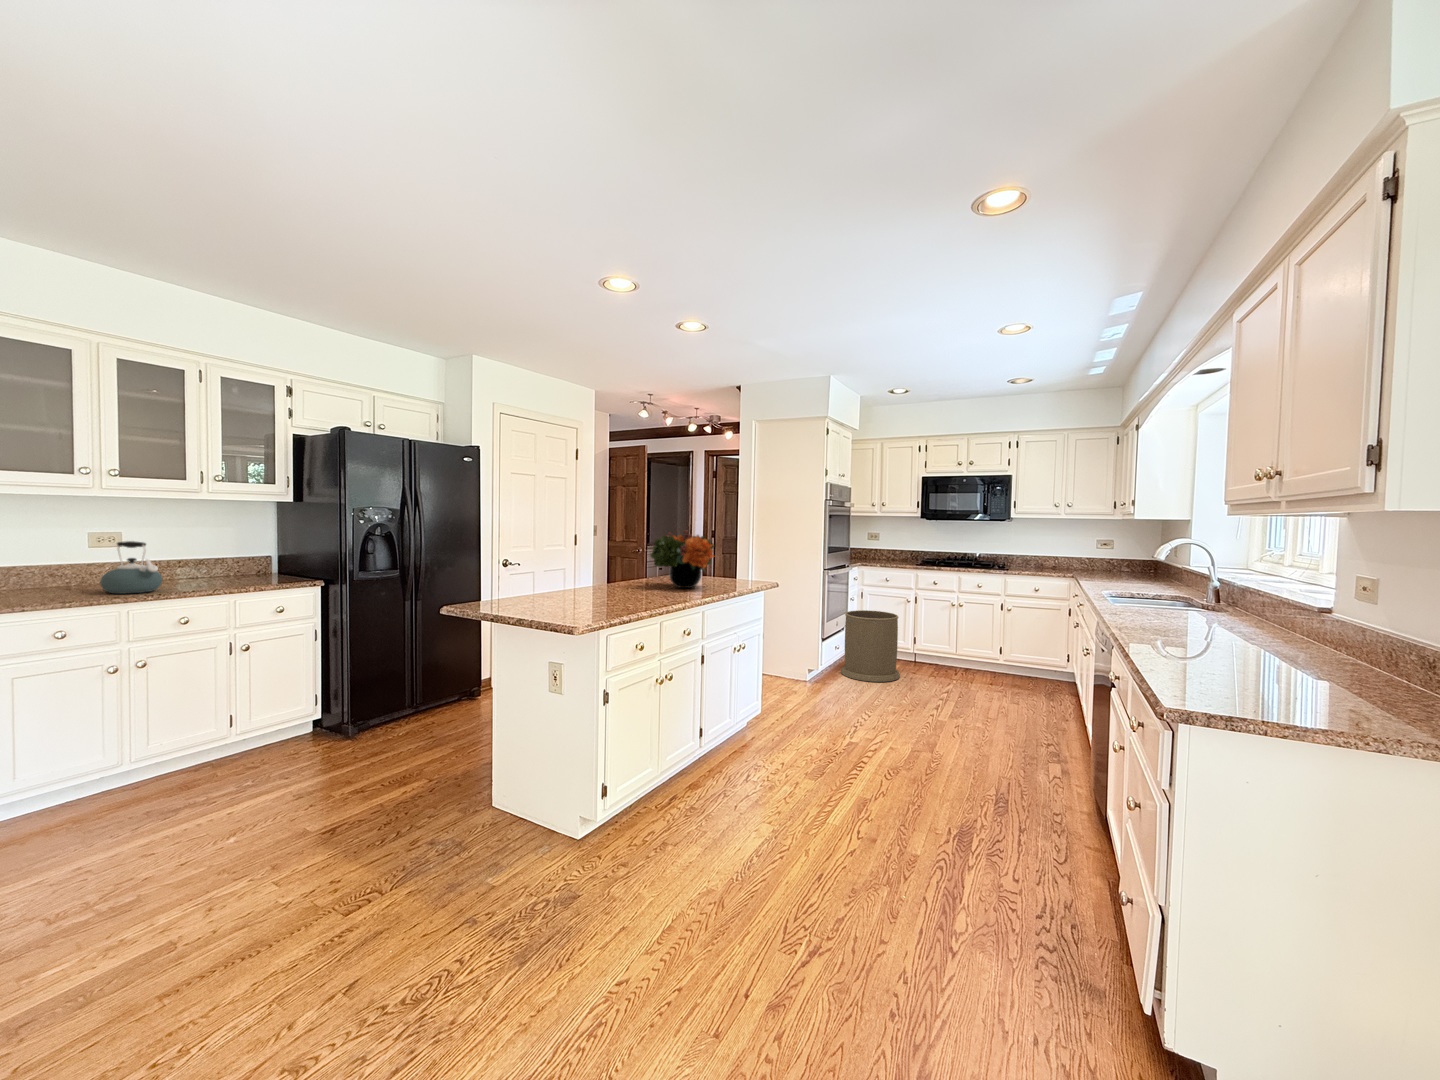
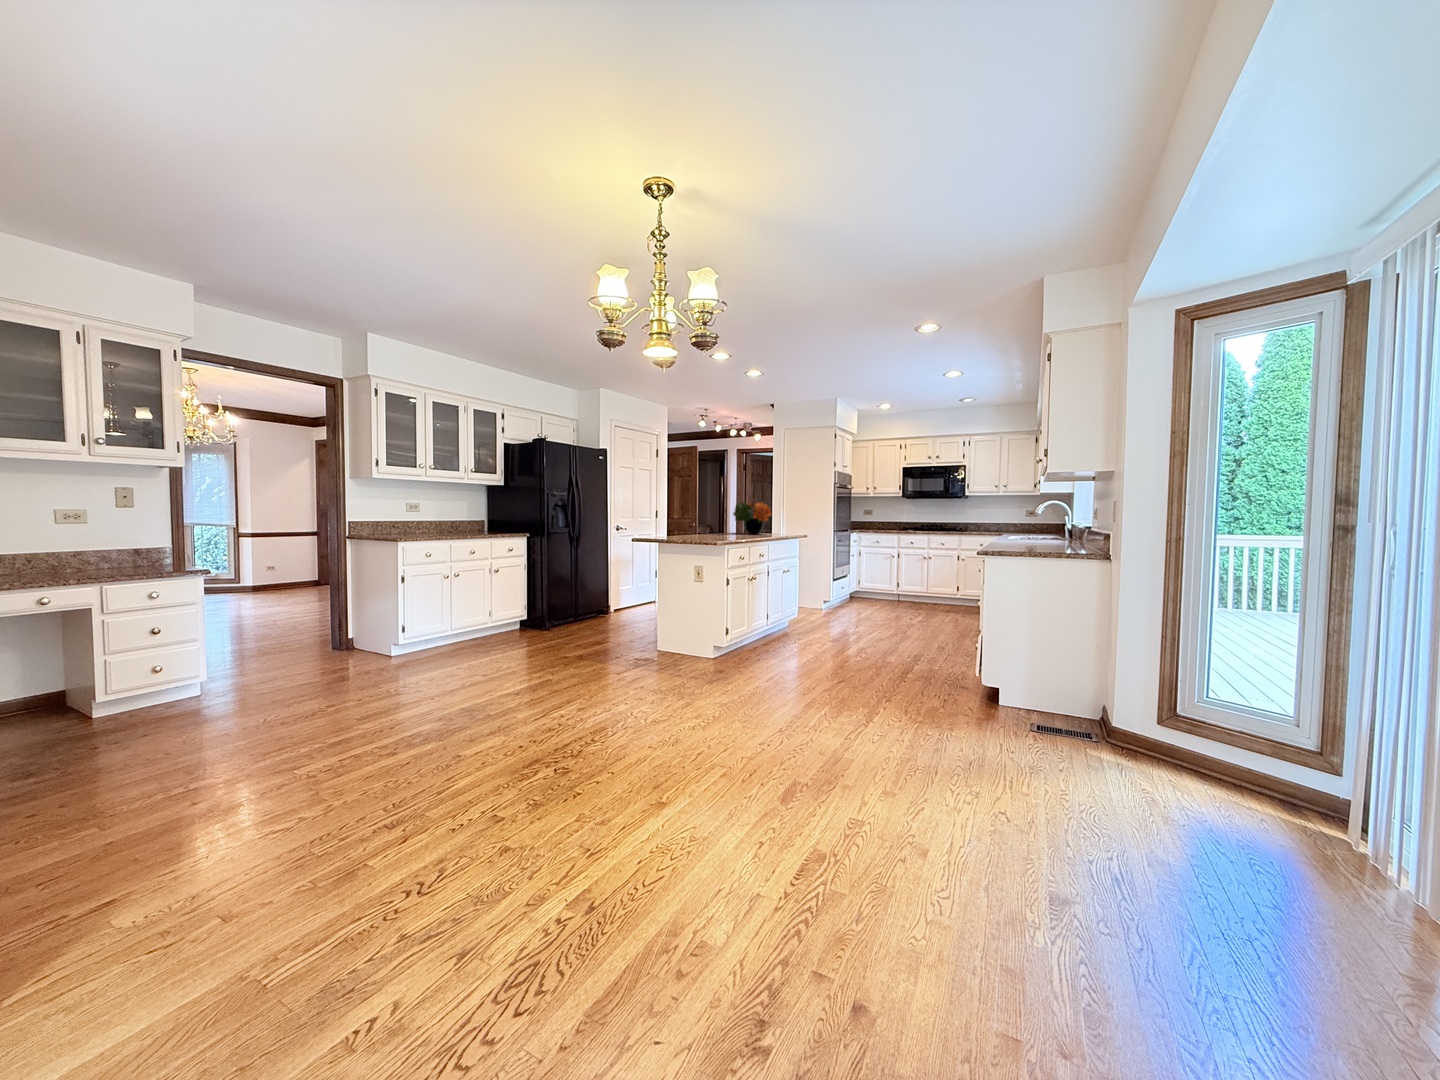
kettle: present [100,541,162,594] -> none [426,506,456,536]
trash can: present [841,610,900,682] -> none [846,562,888,609]

